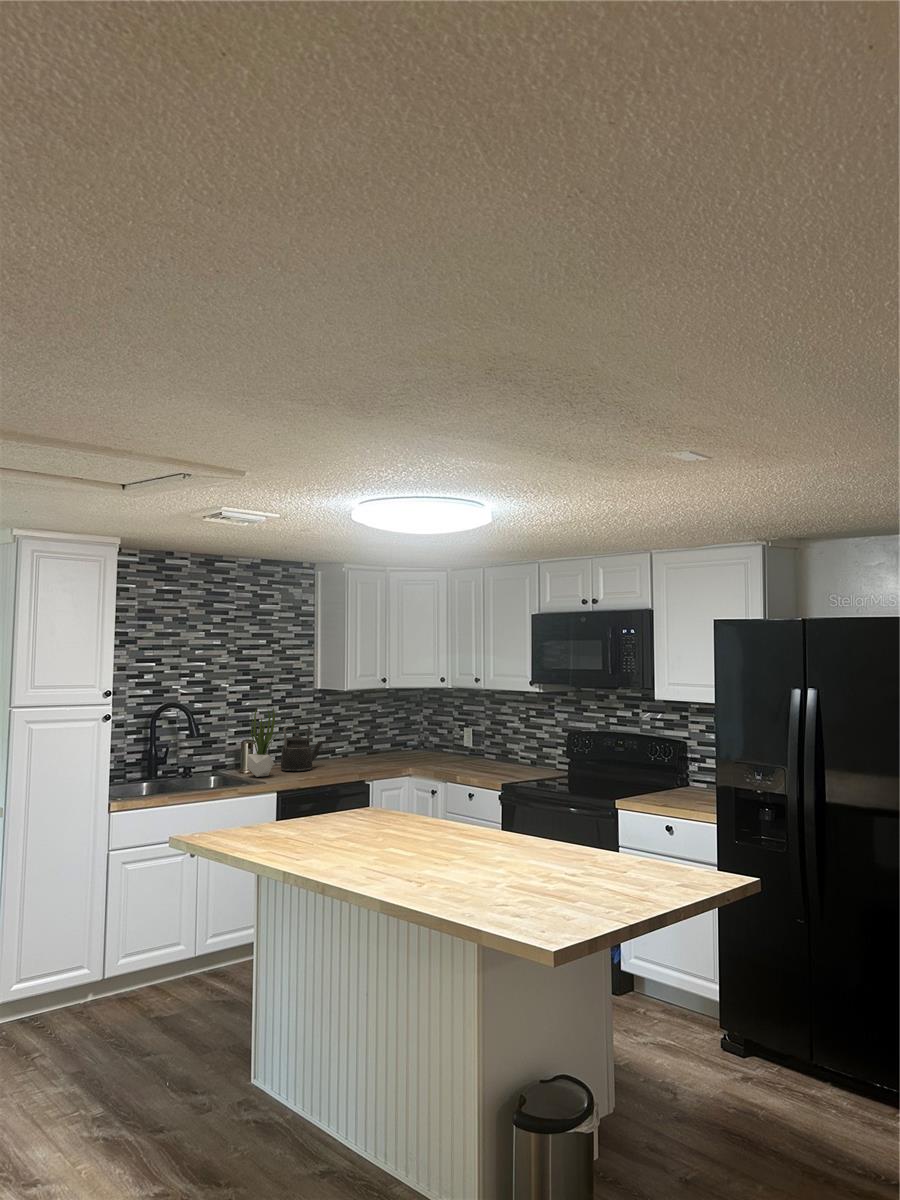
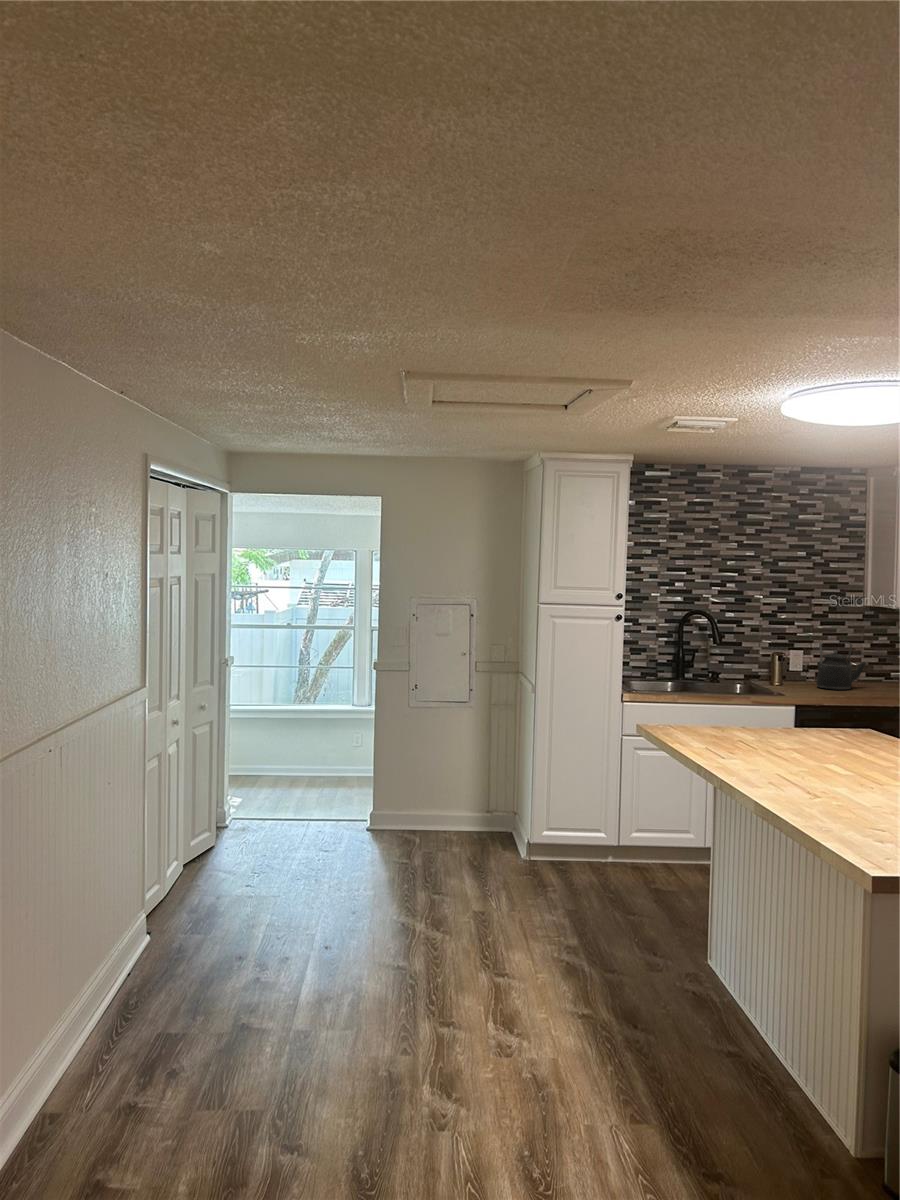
potted plant: present [247,708,276,777] -> none [775,620,809,690]

